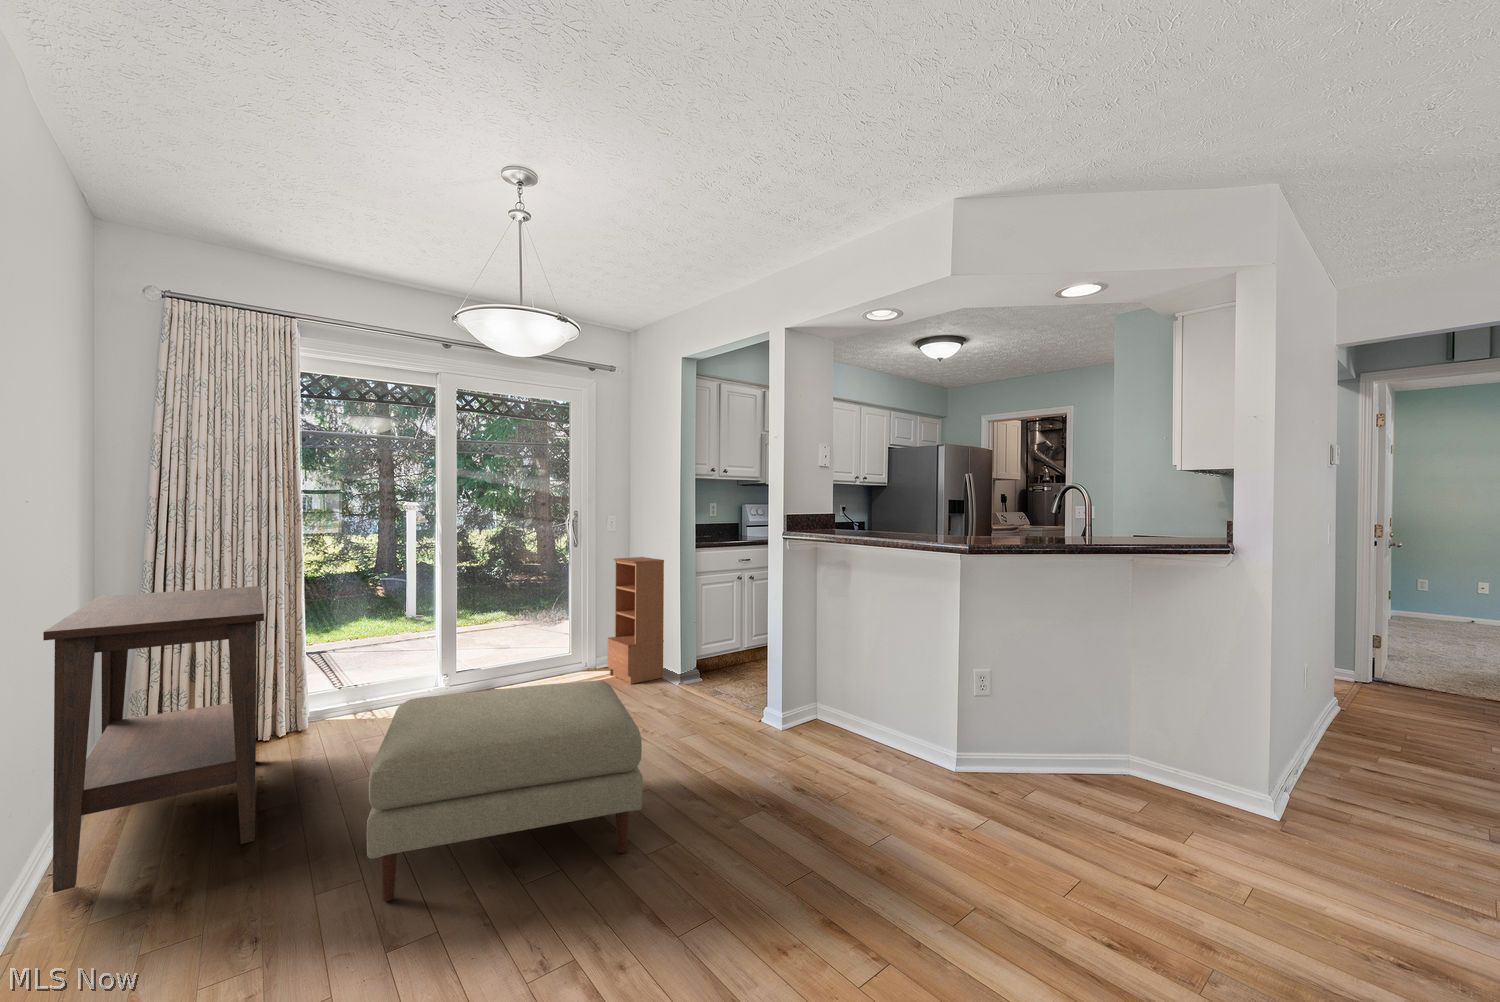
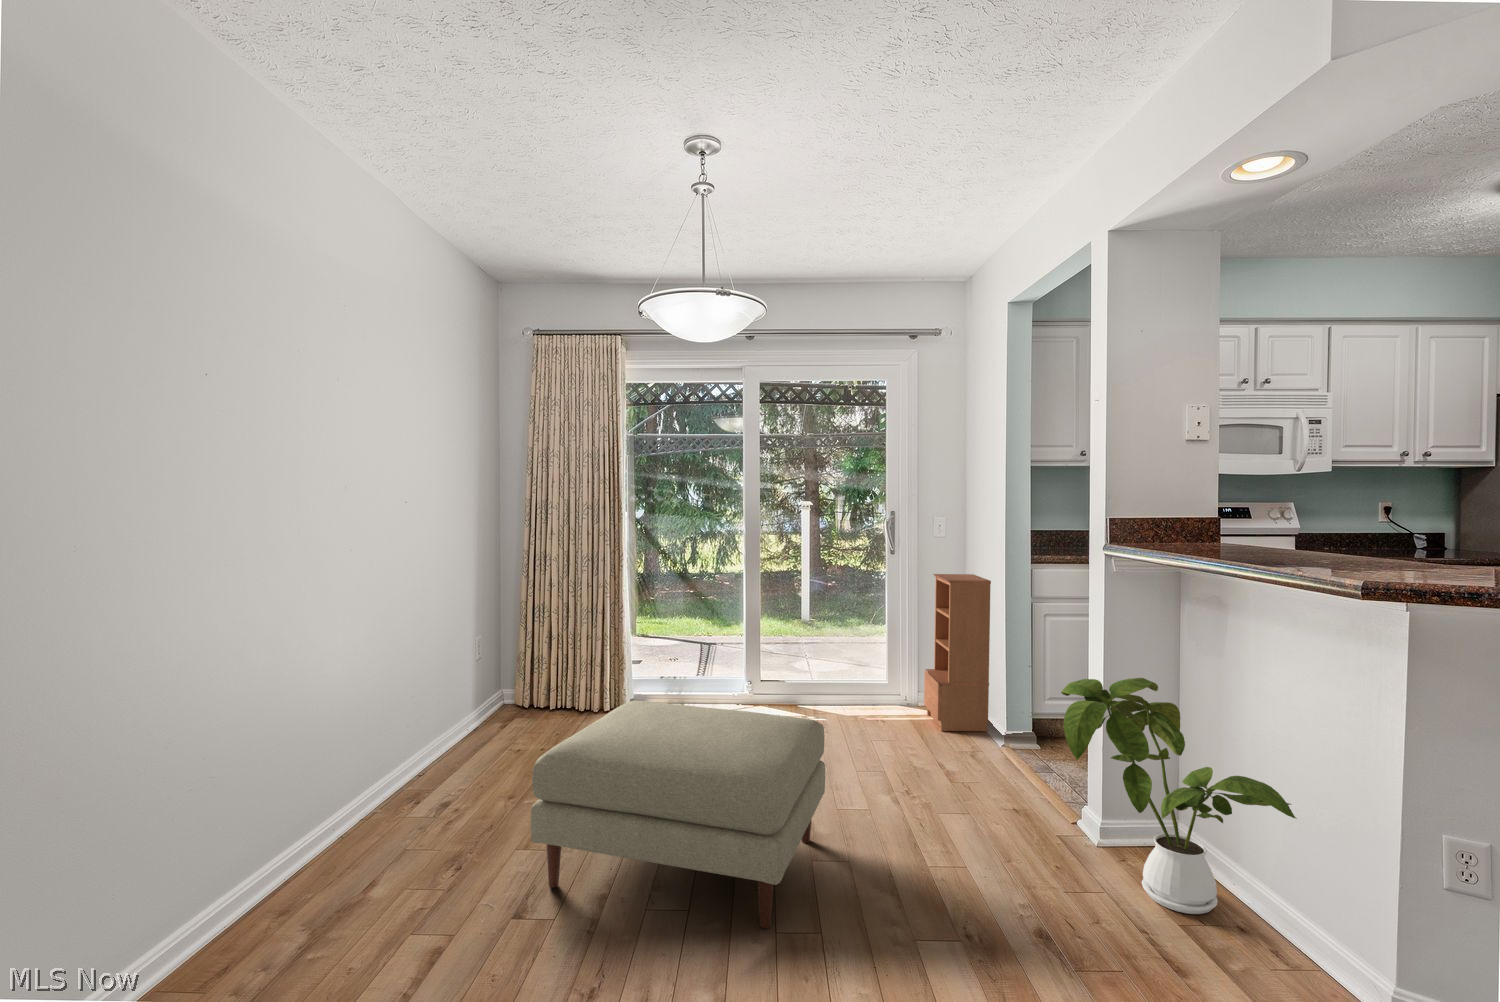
side table: present [43,586,264,893] -> none [399,576,582,797]
house plant: none [779,607,918,752] -> present [1061,678,1297,914]

